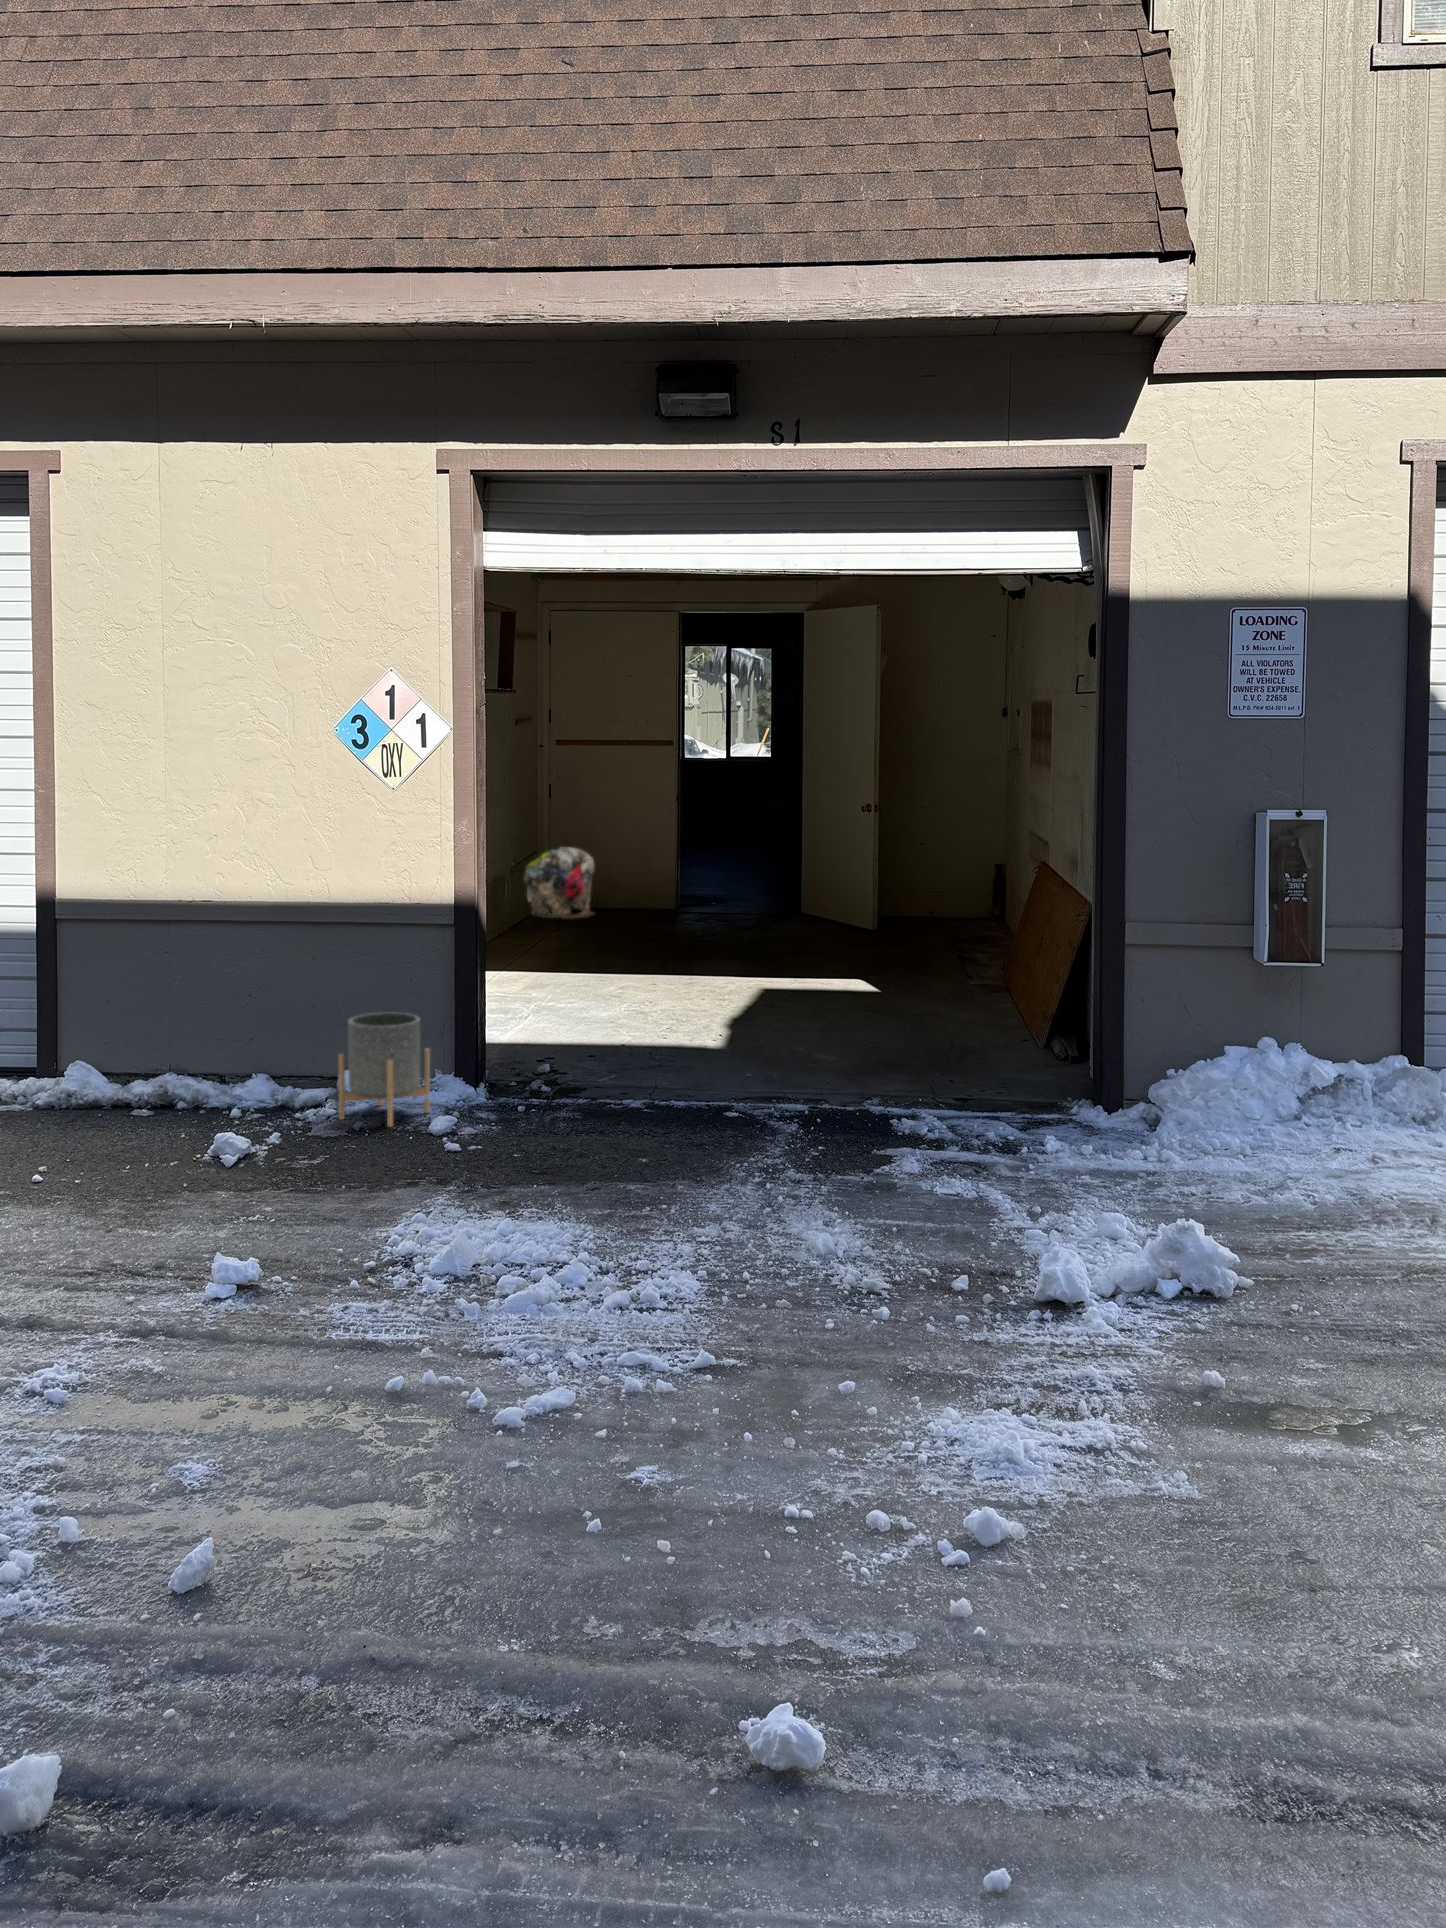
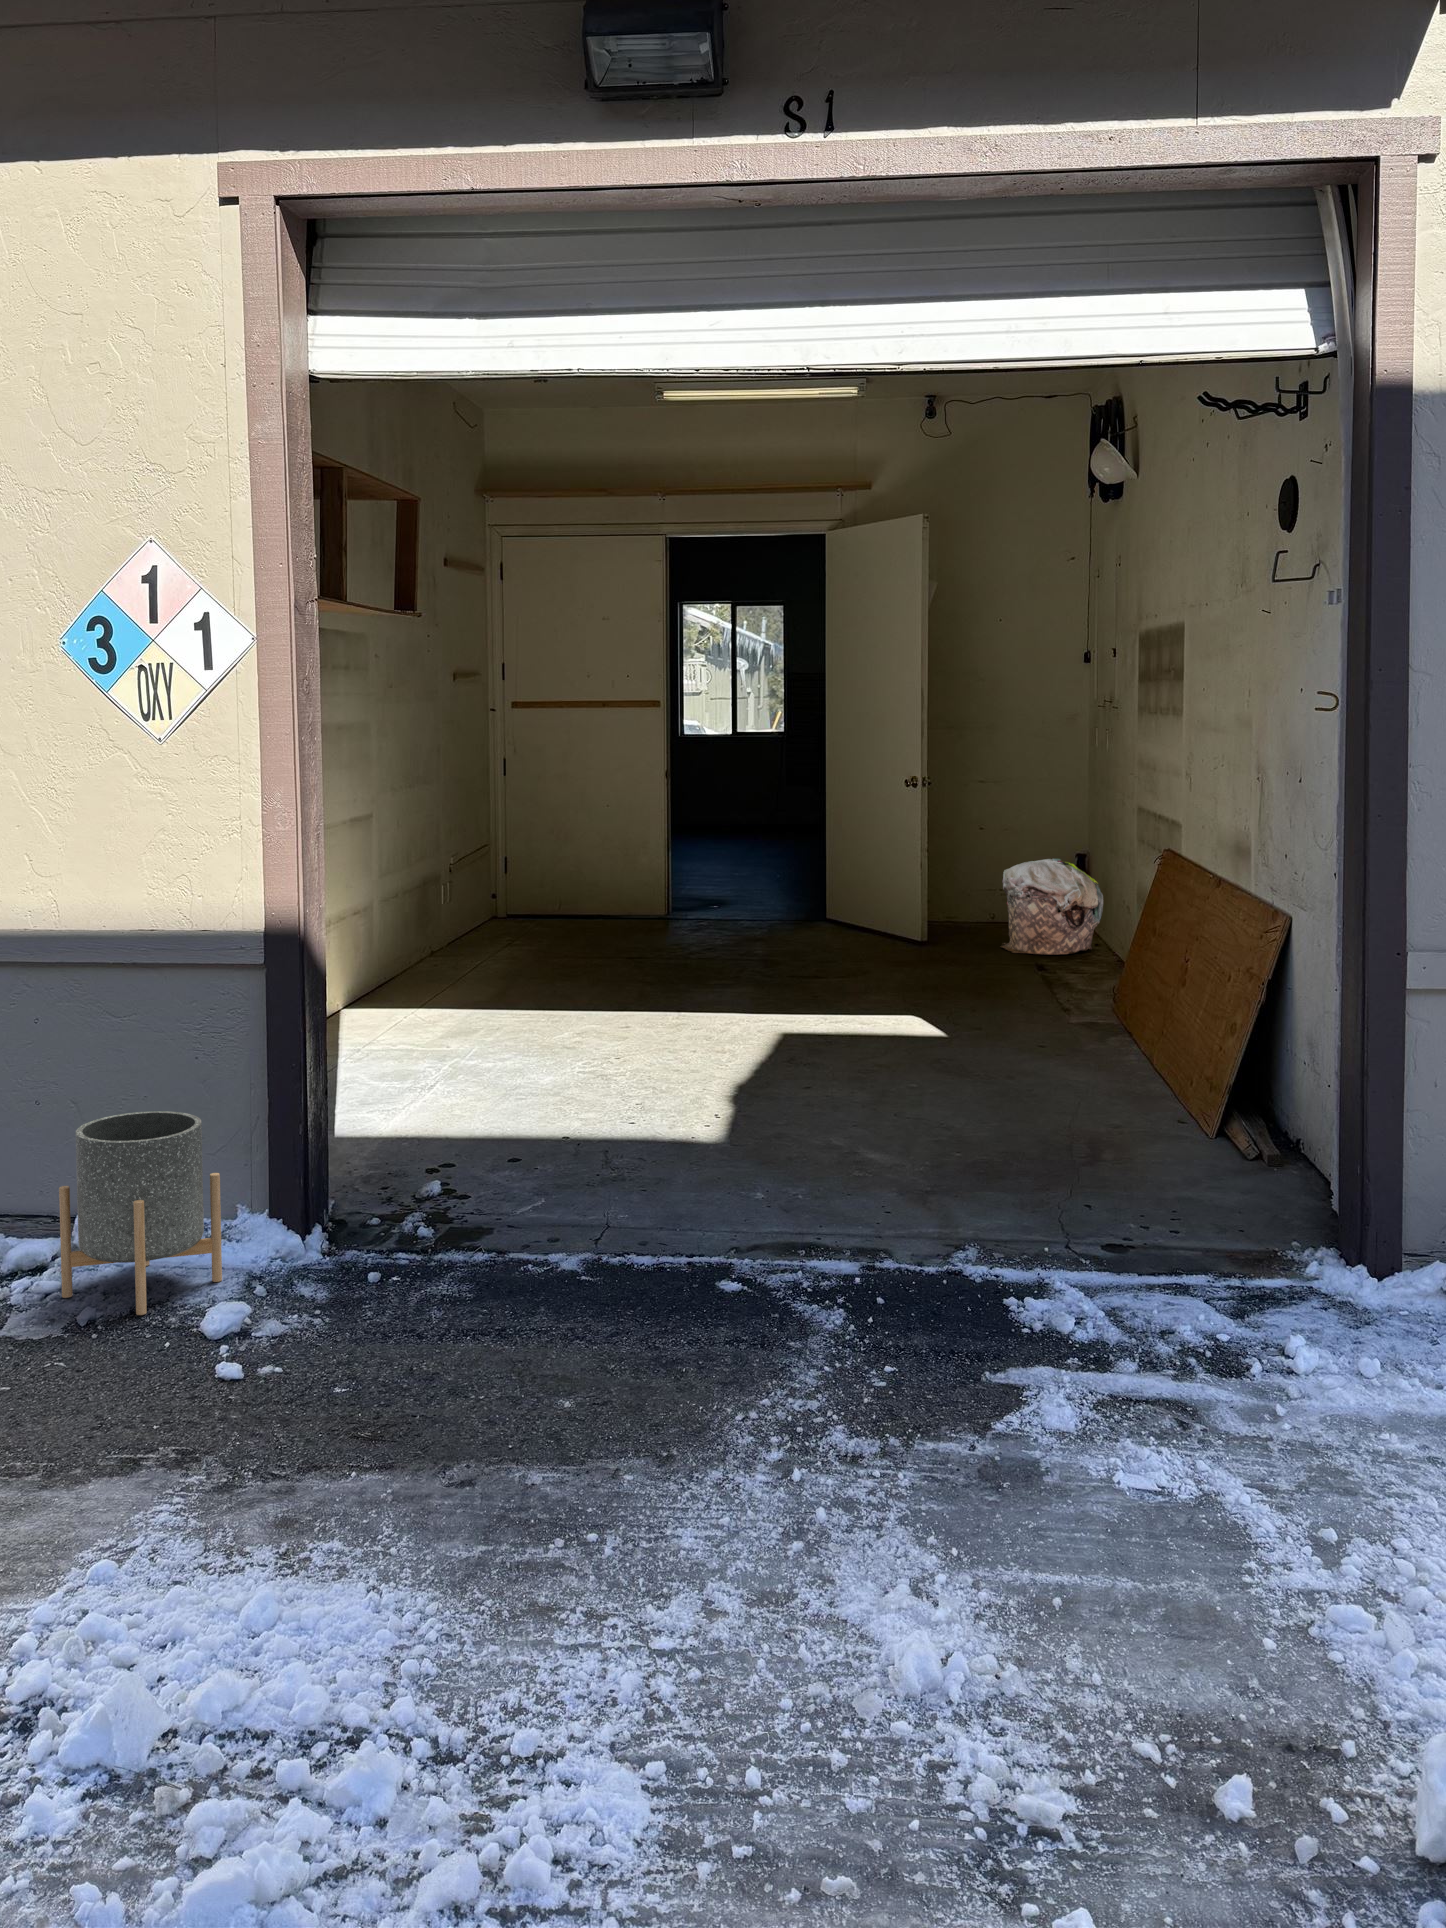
laundry basket: present [524,847,594,919] -> present [1001,859,1103,955]

